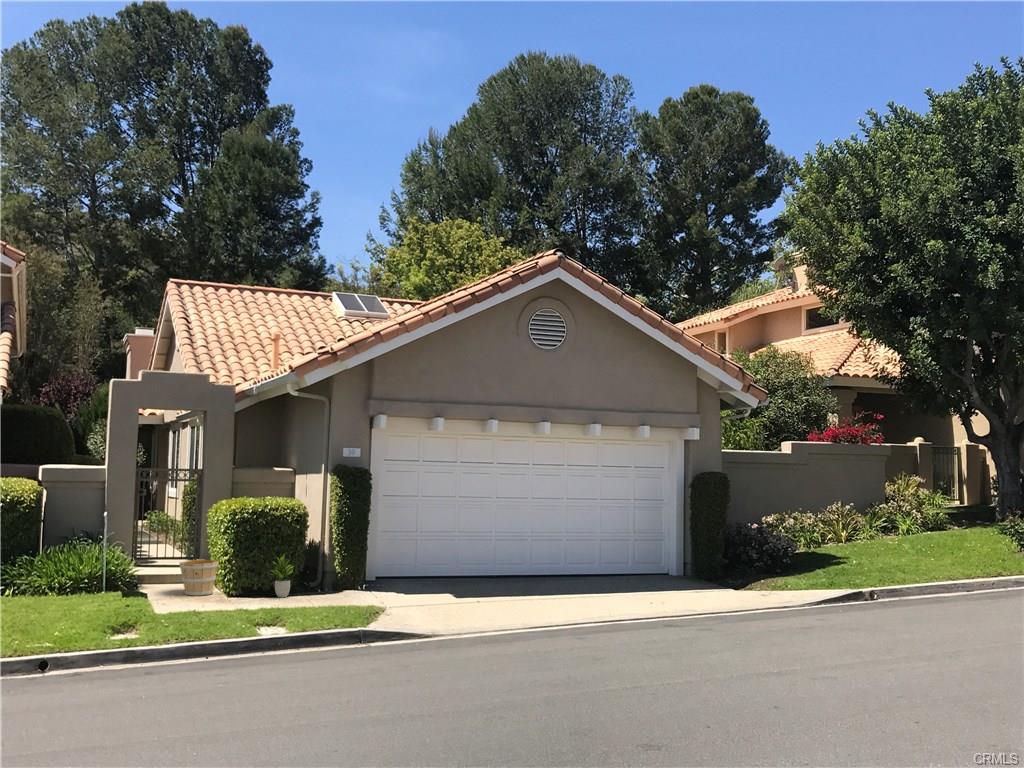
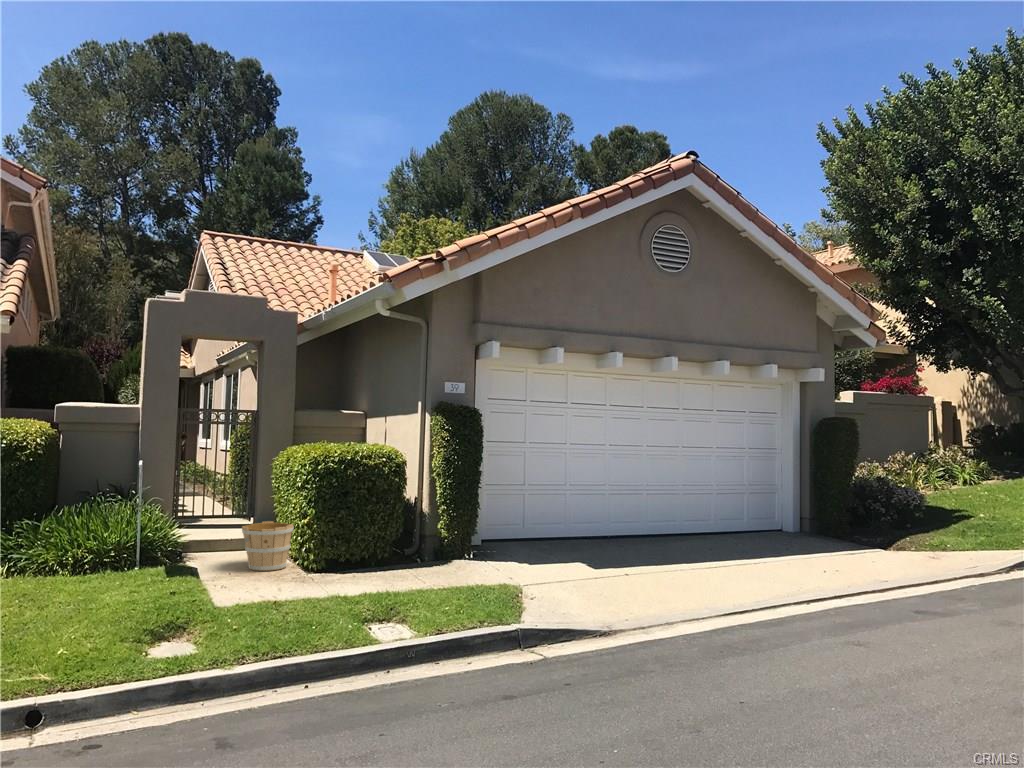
potted plant: present [271,554,293,597] -> none [361,513,396,571]

